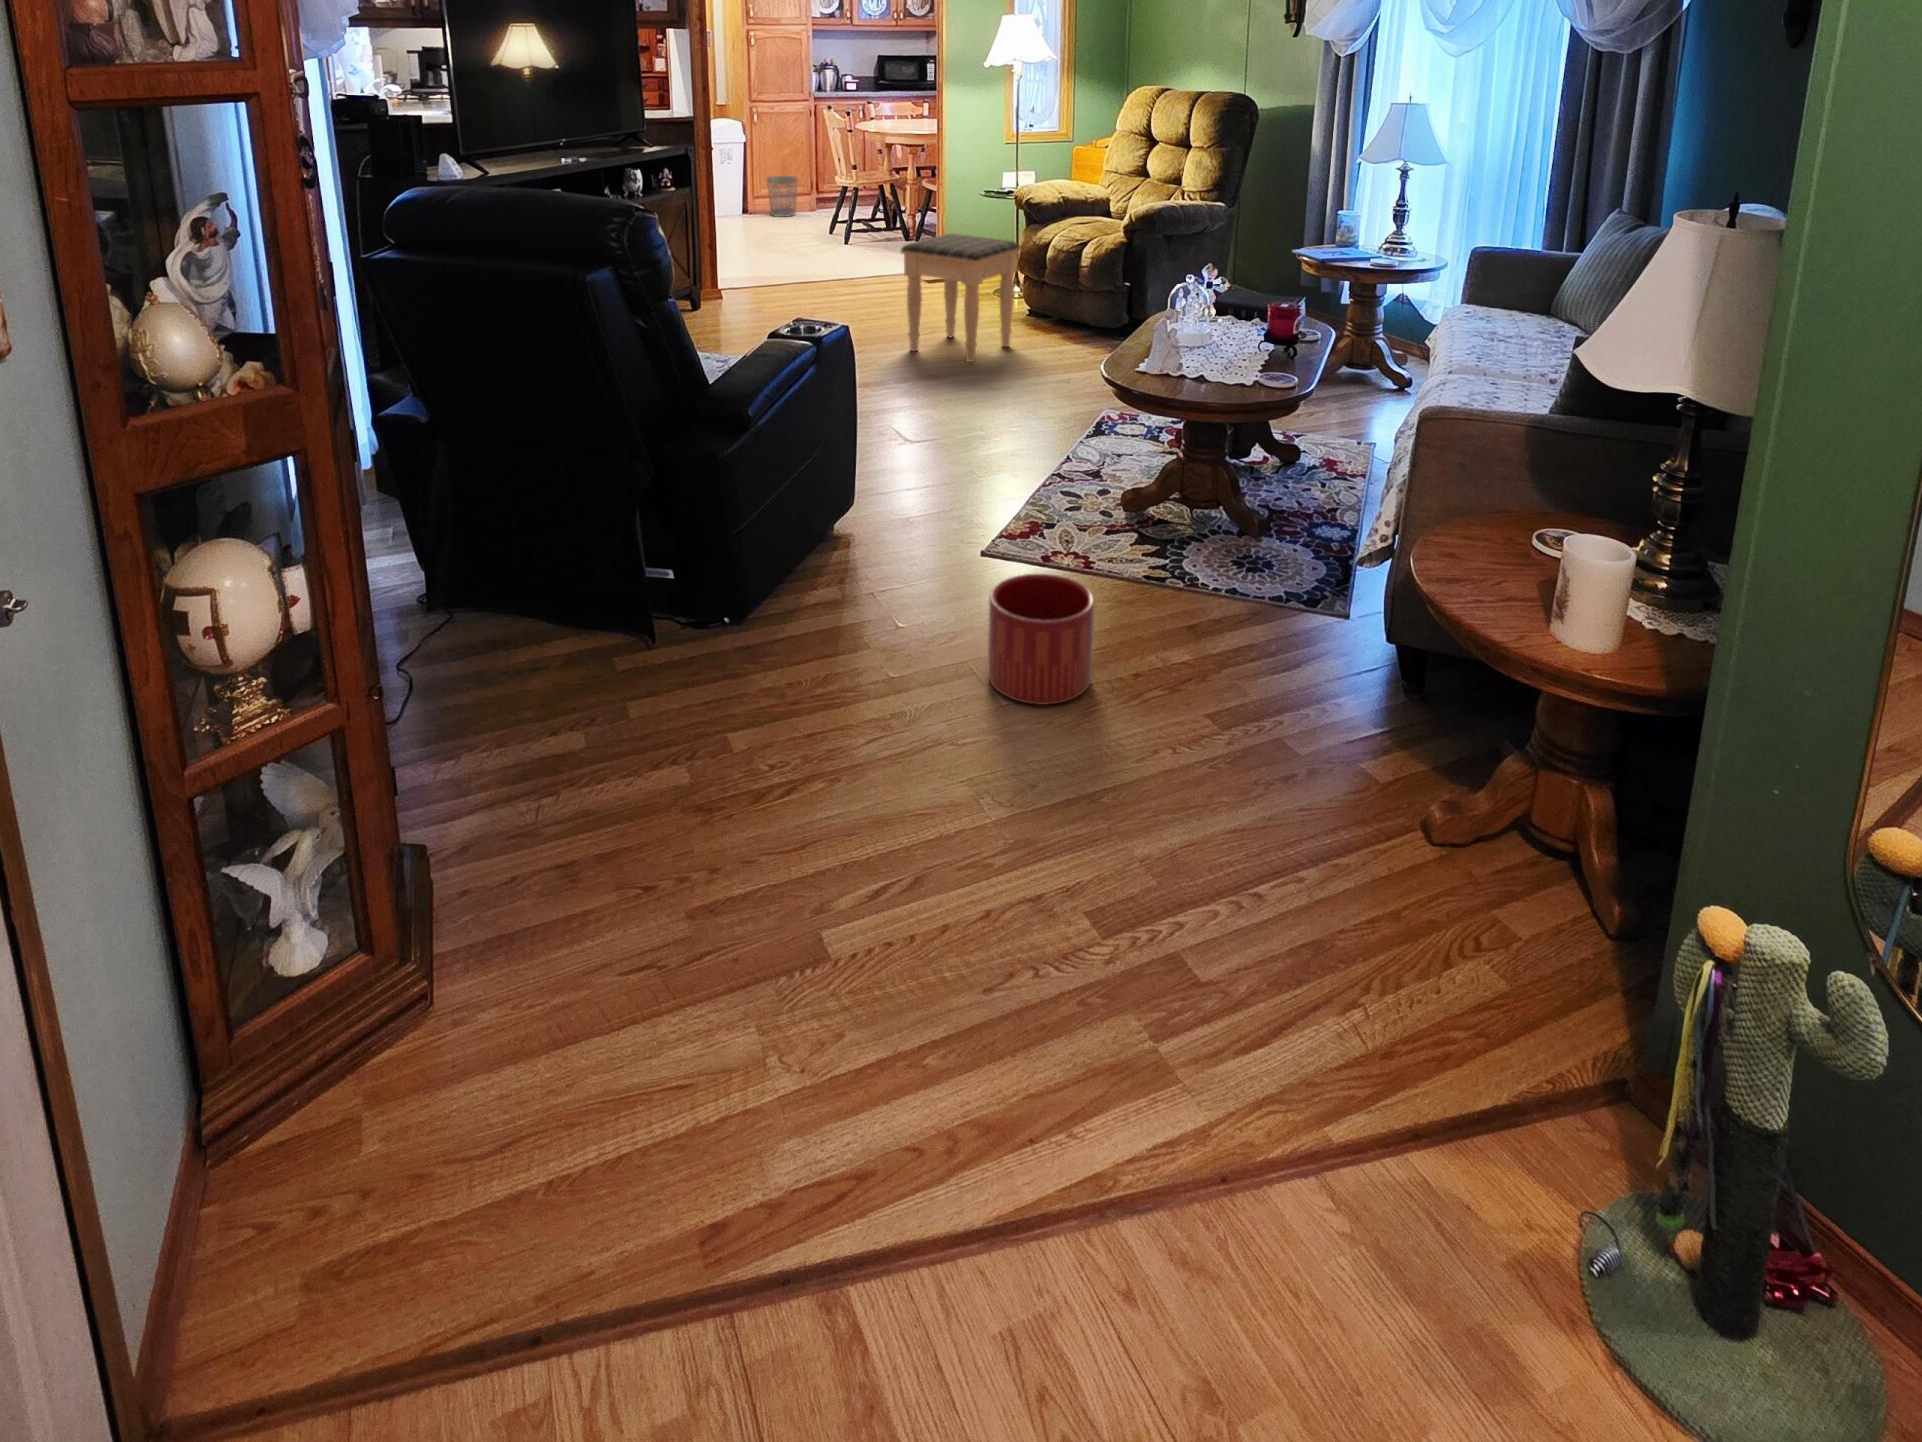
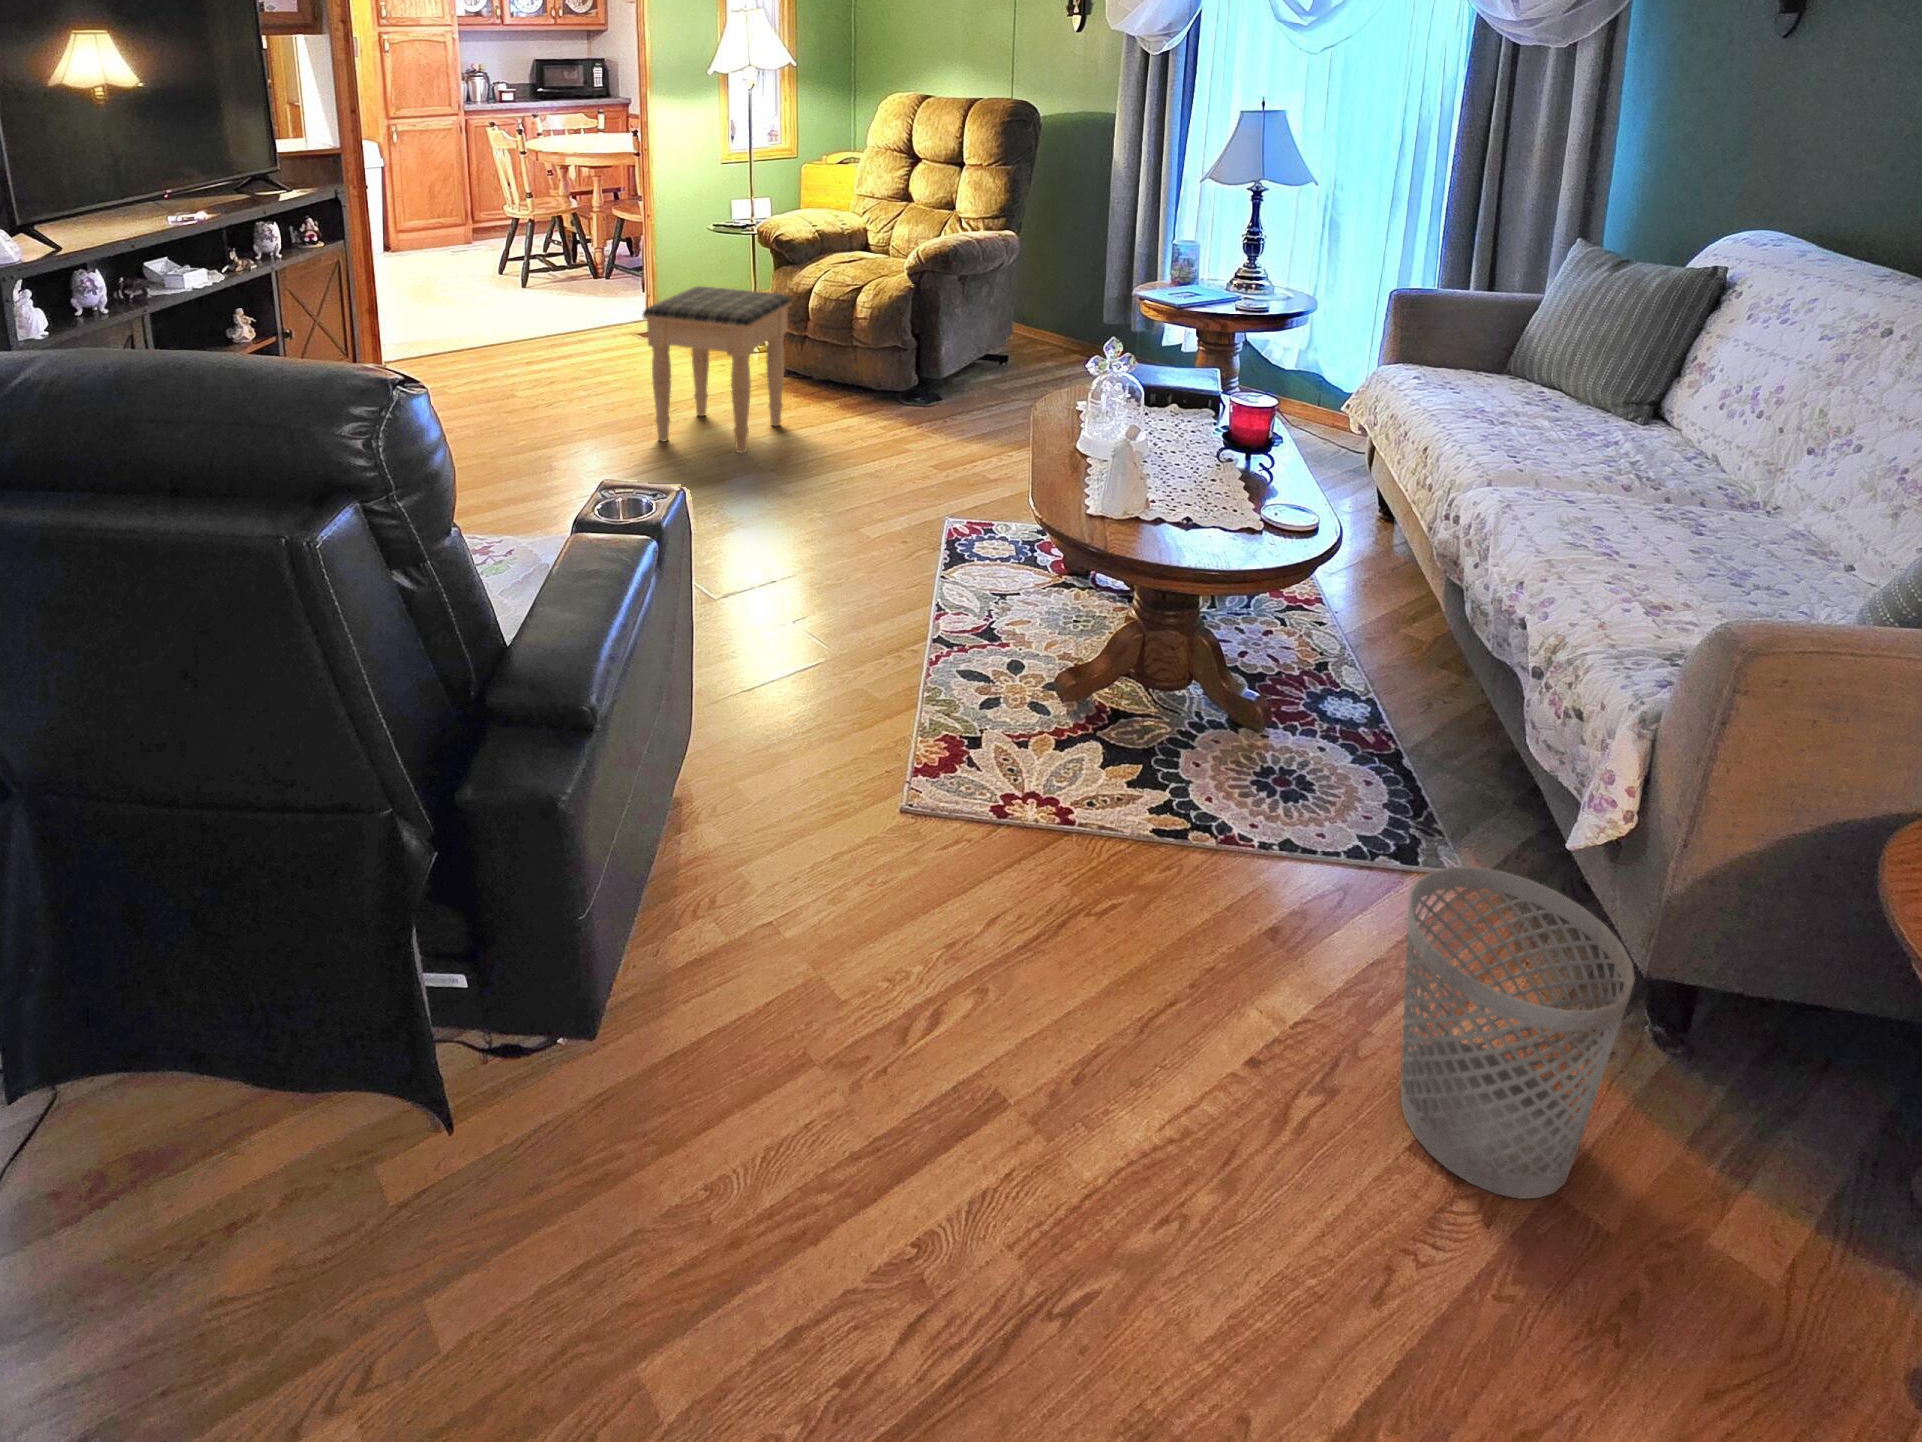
wastebasket: present [767,176,798,217] -> present [1401,867,1635,1199]
planter: present [988,574,1095,705] -> none [1037,926,1231,1194]

